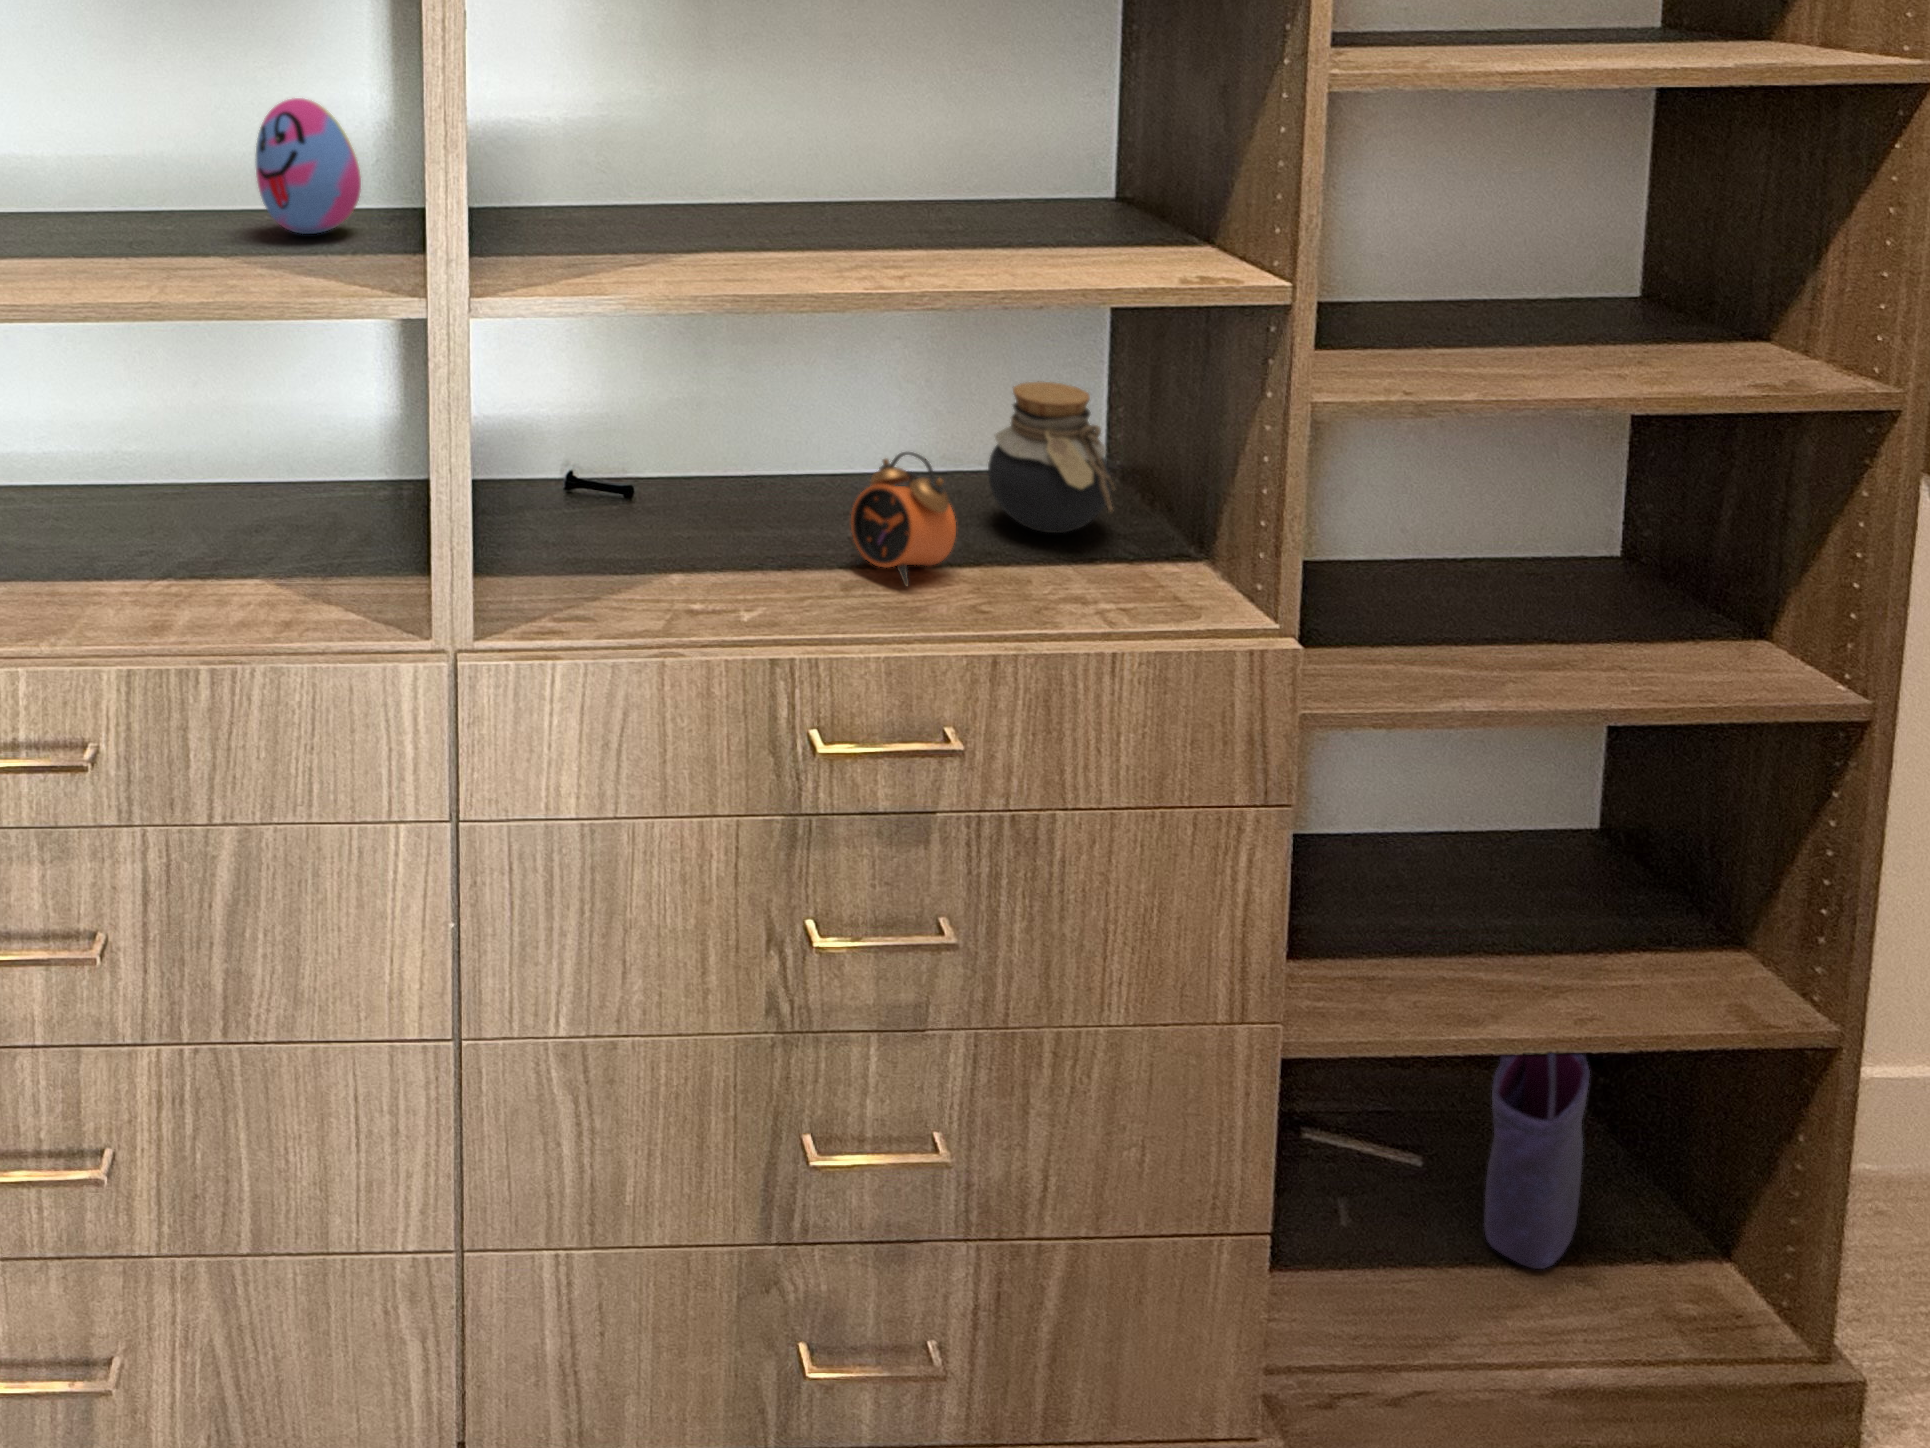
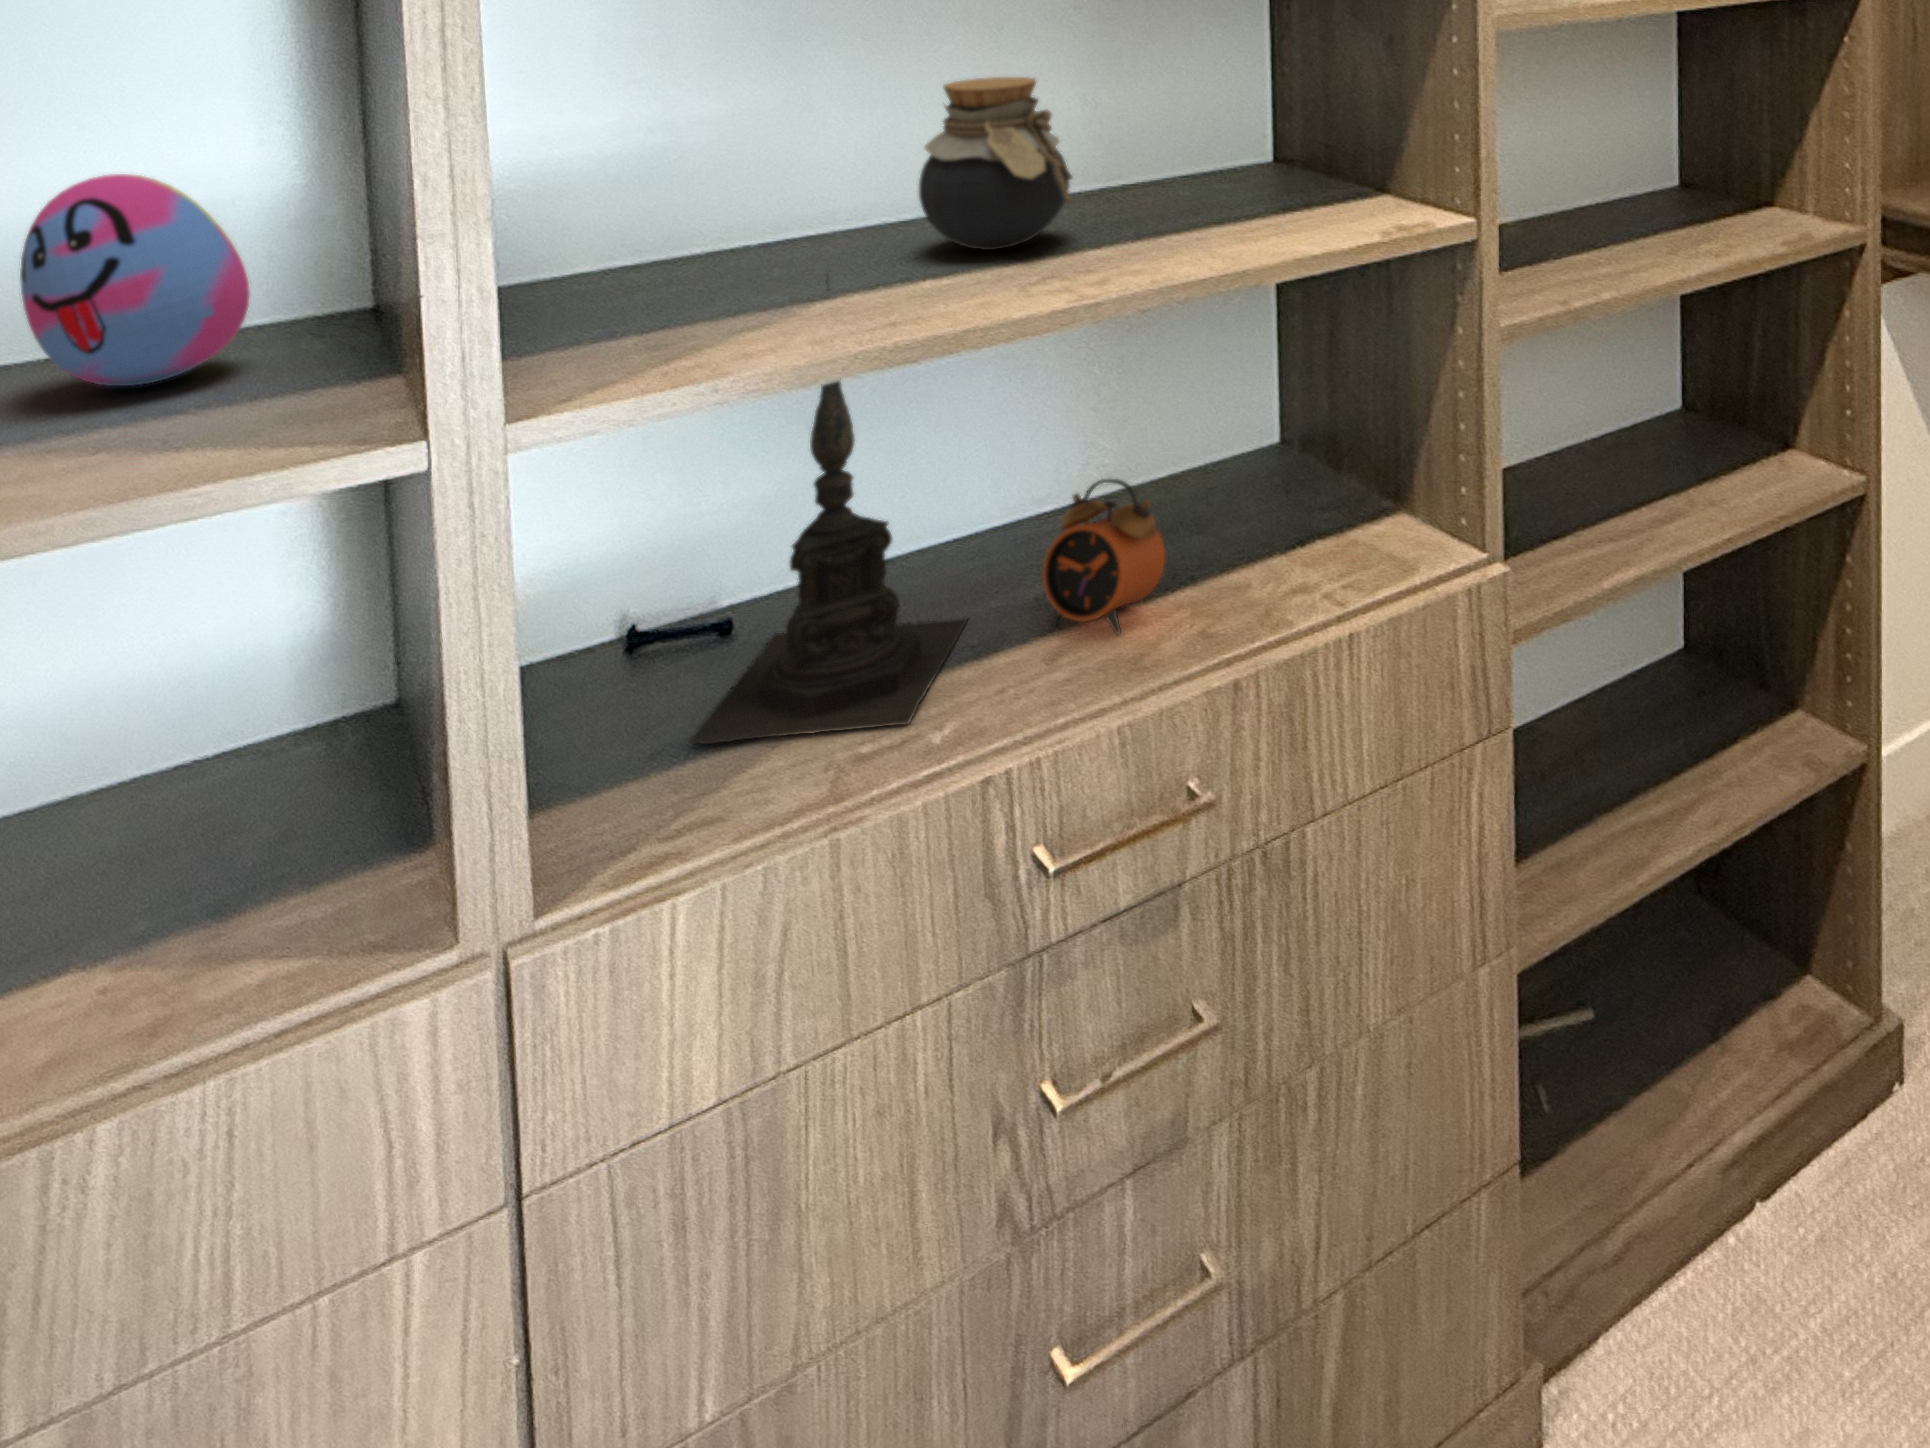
candle holder: none [586,230,796,601] -> present [689,274,967,744]
jar: present [988,381,1115,533] -> present [919,77,1072,250]
tote bag: present [1484,1053,1590,1269] -> none [1647,749,1711,1062]

